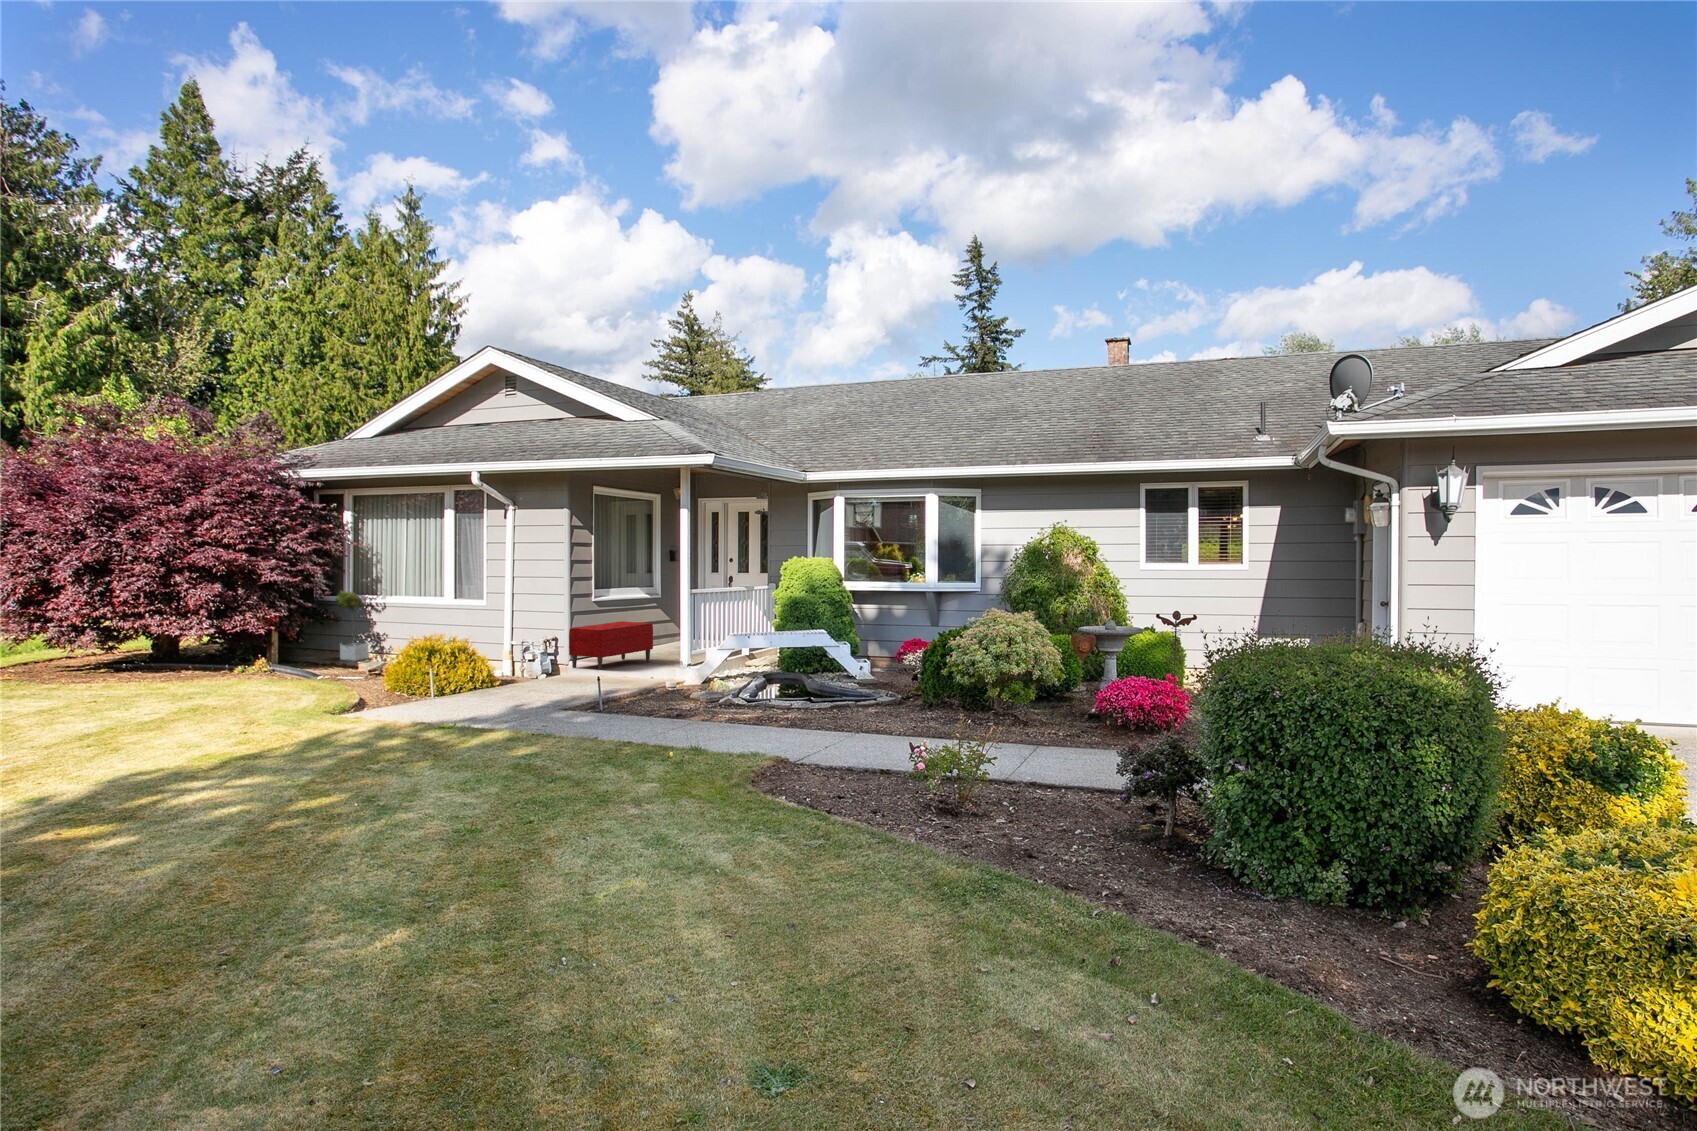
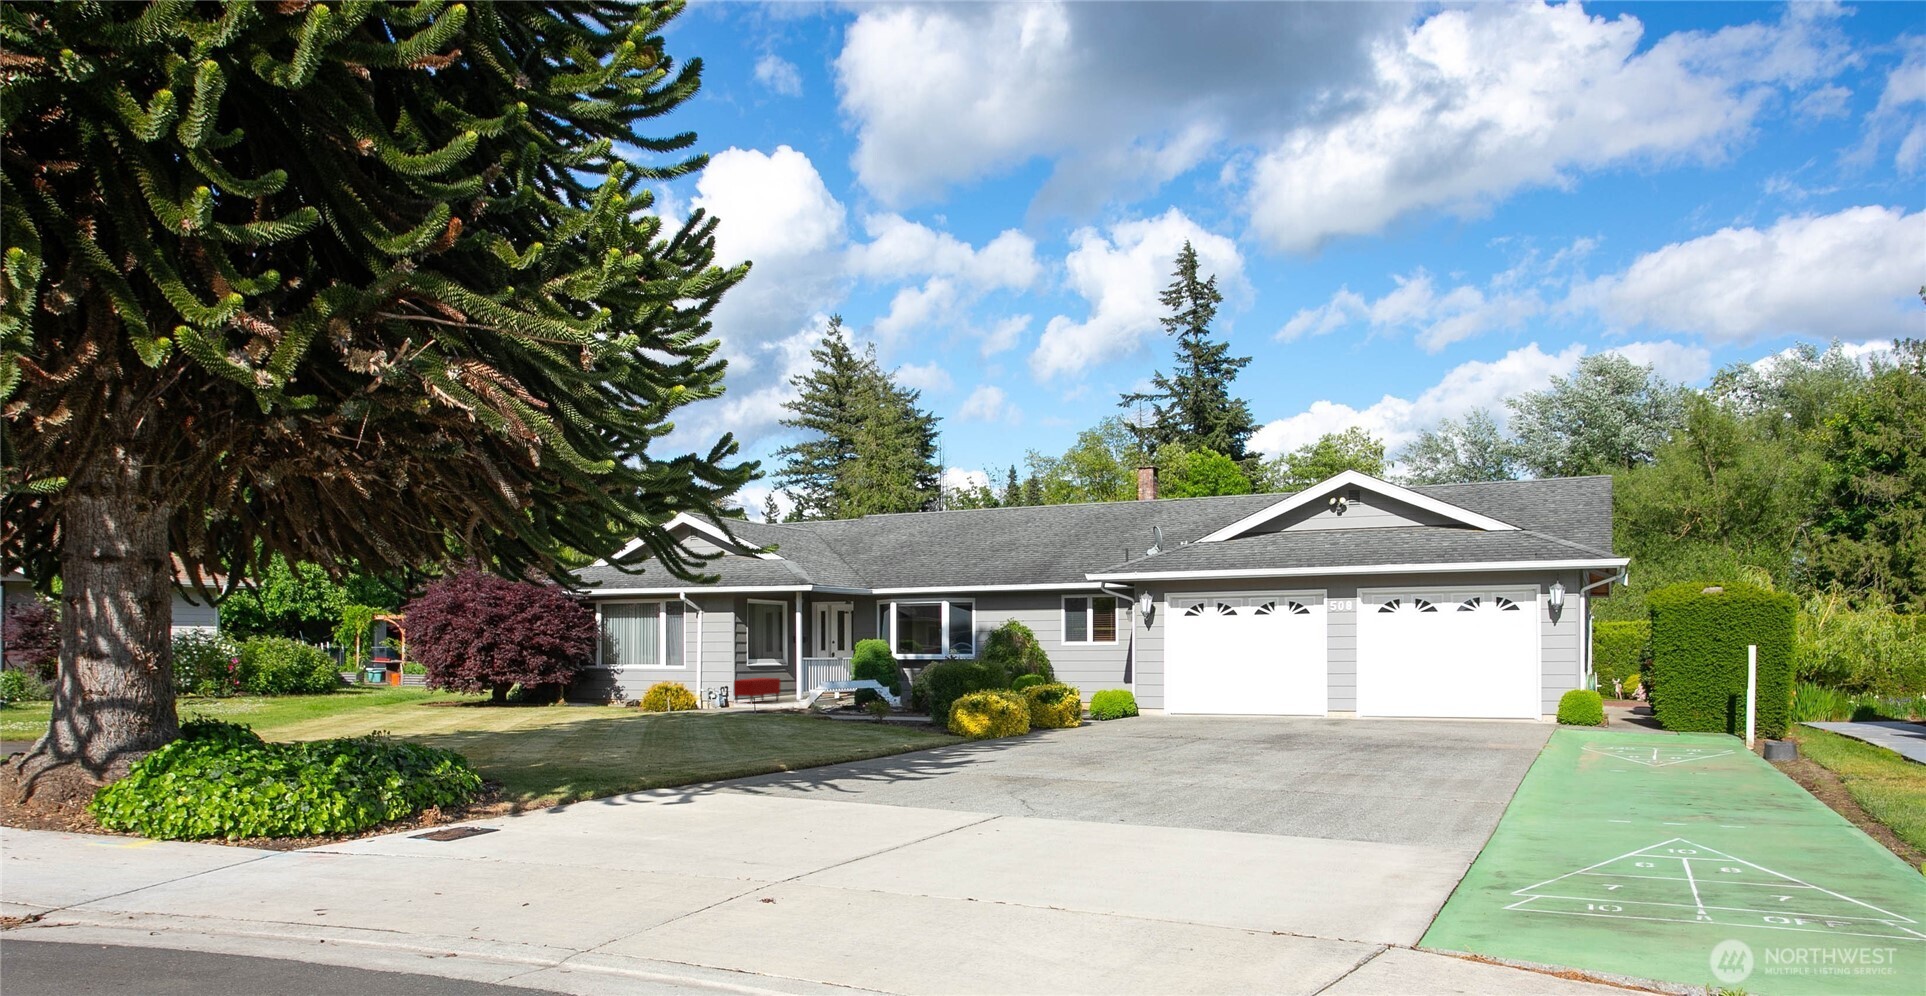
potted tree: present [335,591,369,661] -> none [596,660,614,701]

